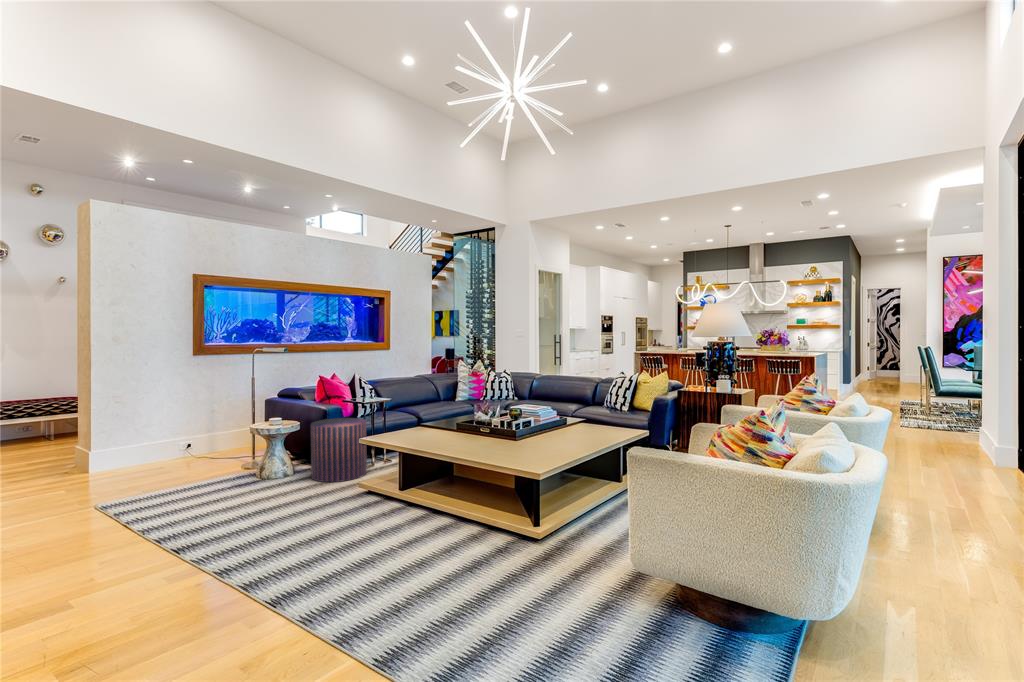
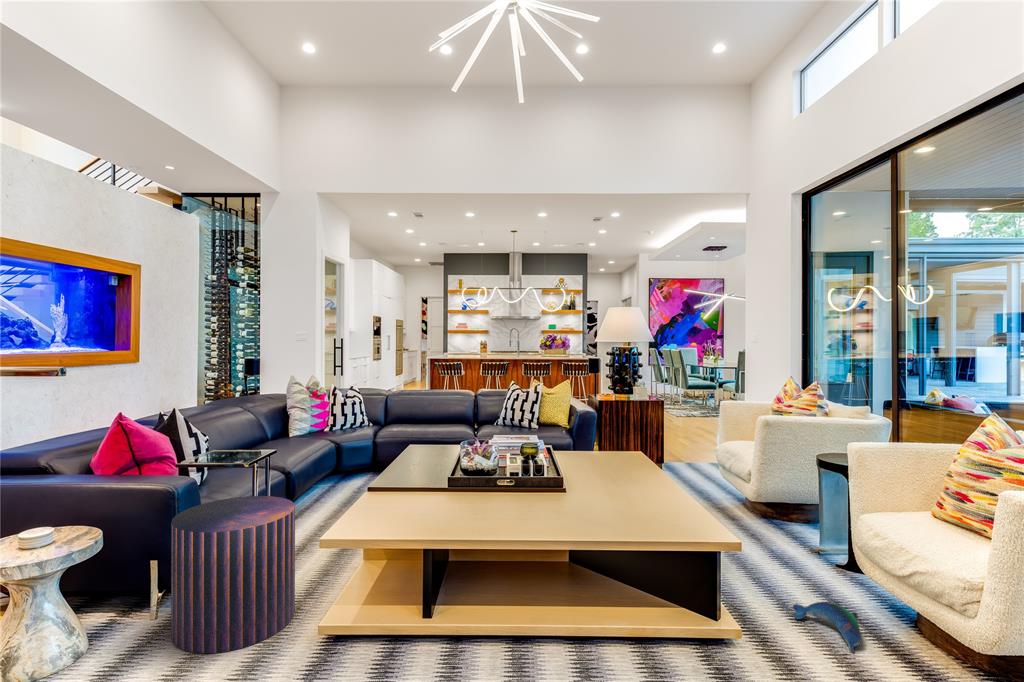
plush toy: none [562,530,594,556] -> present [792,602,861,651]

